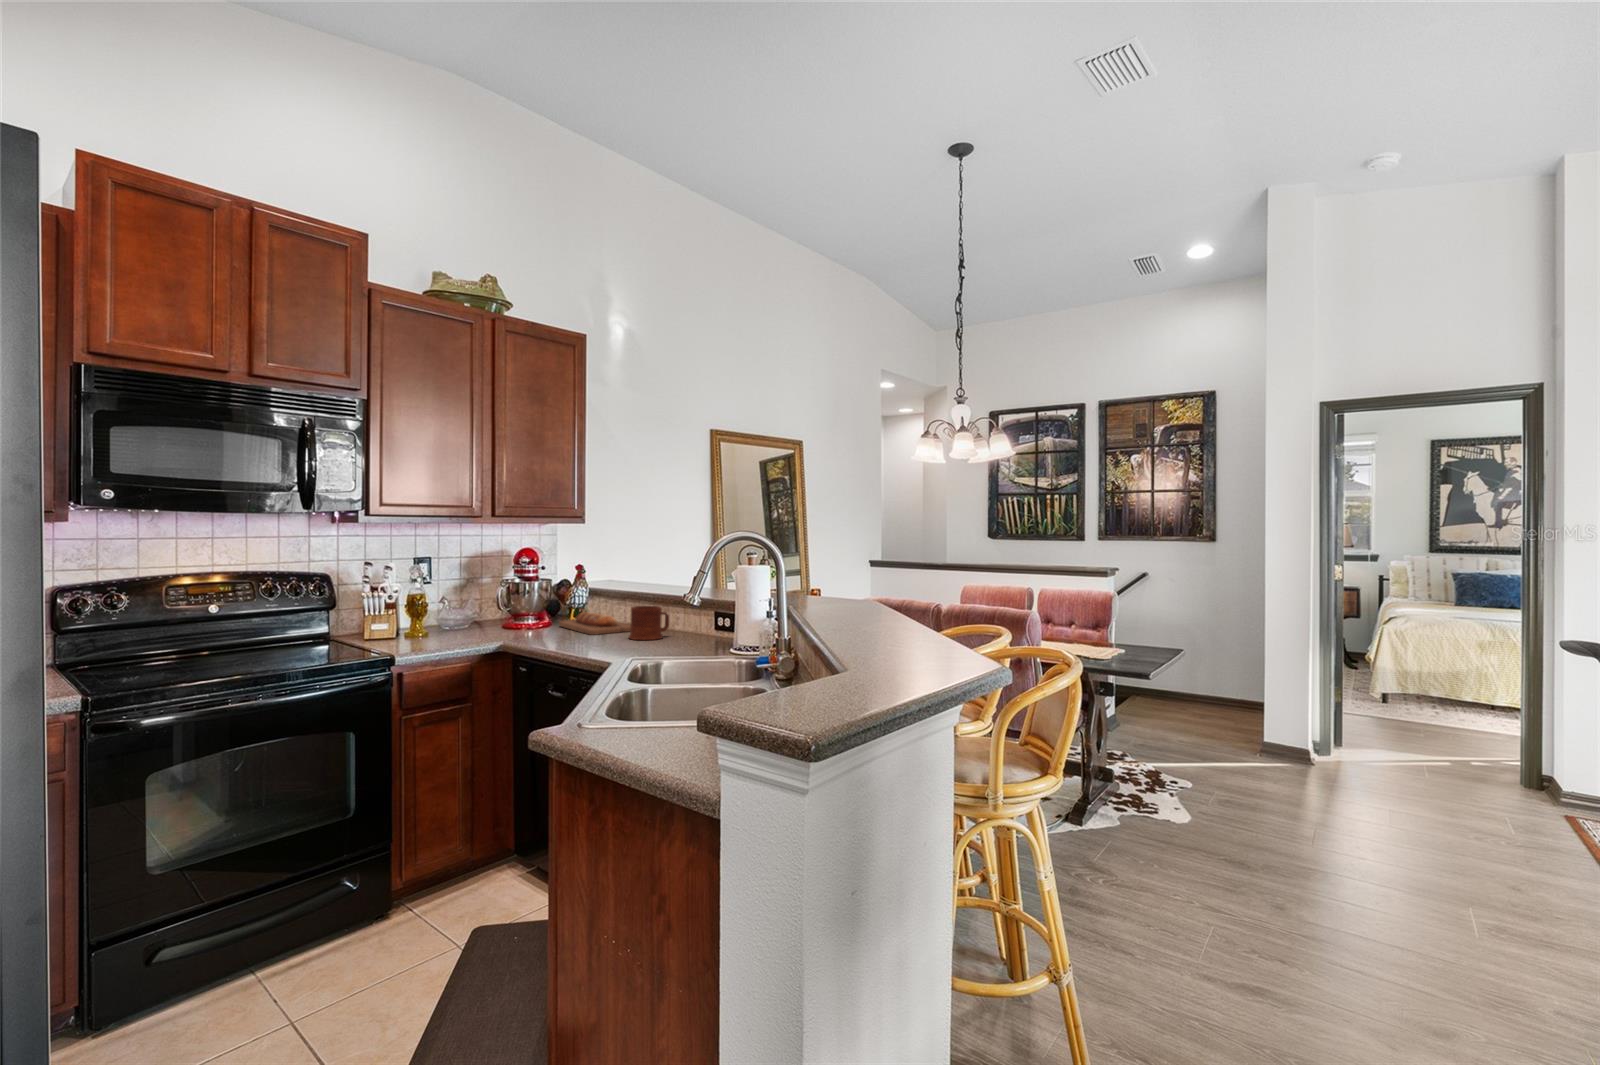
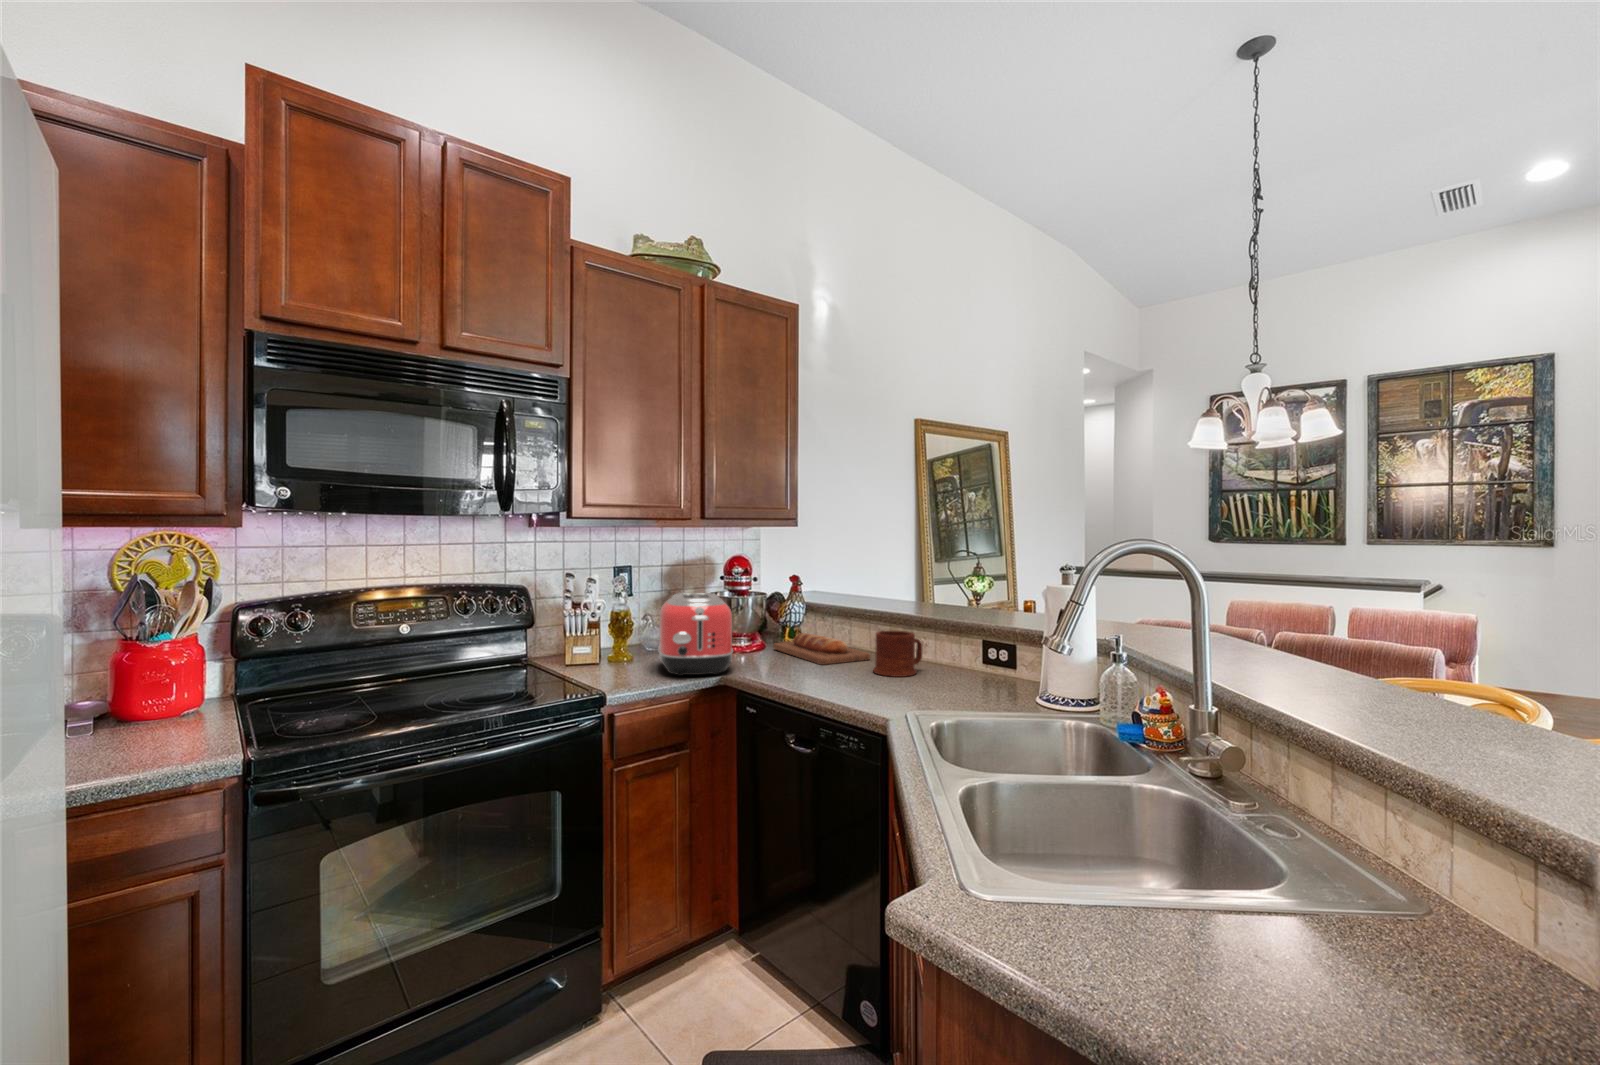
toaster: none [448,578,513,644] -> present [658,593,733,676]

